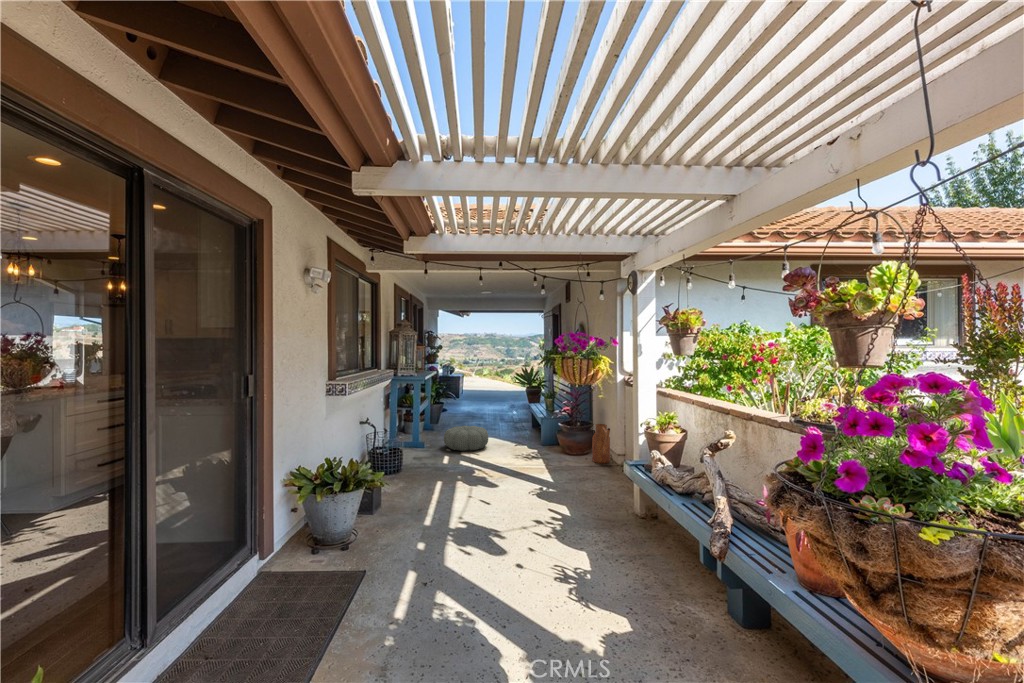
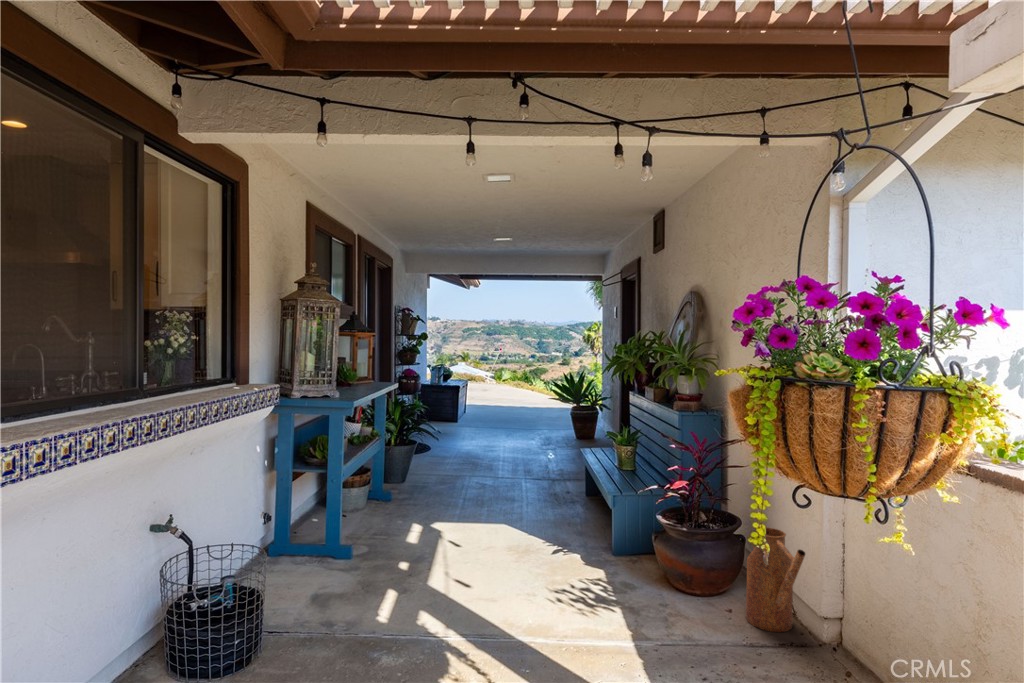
pouf: present [444,426,488,451] -> none [398,506,496,571]

